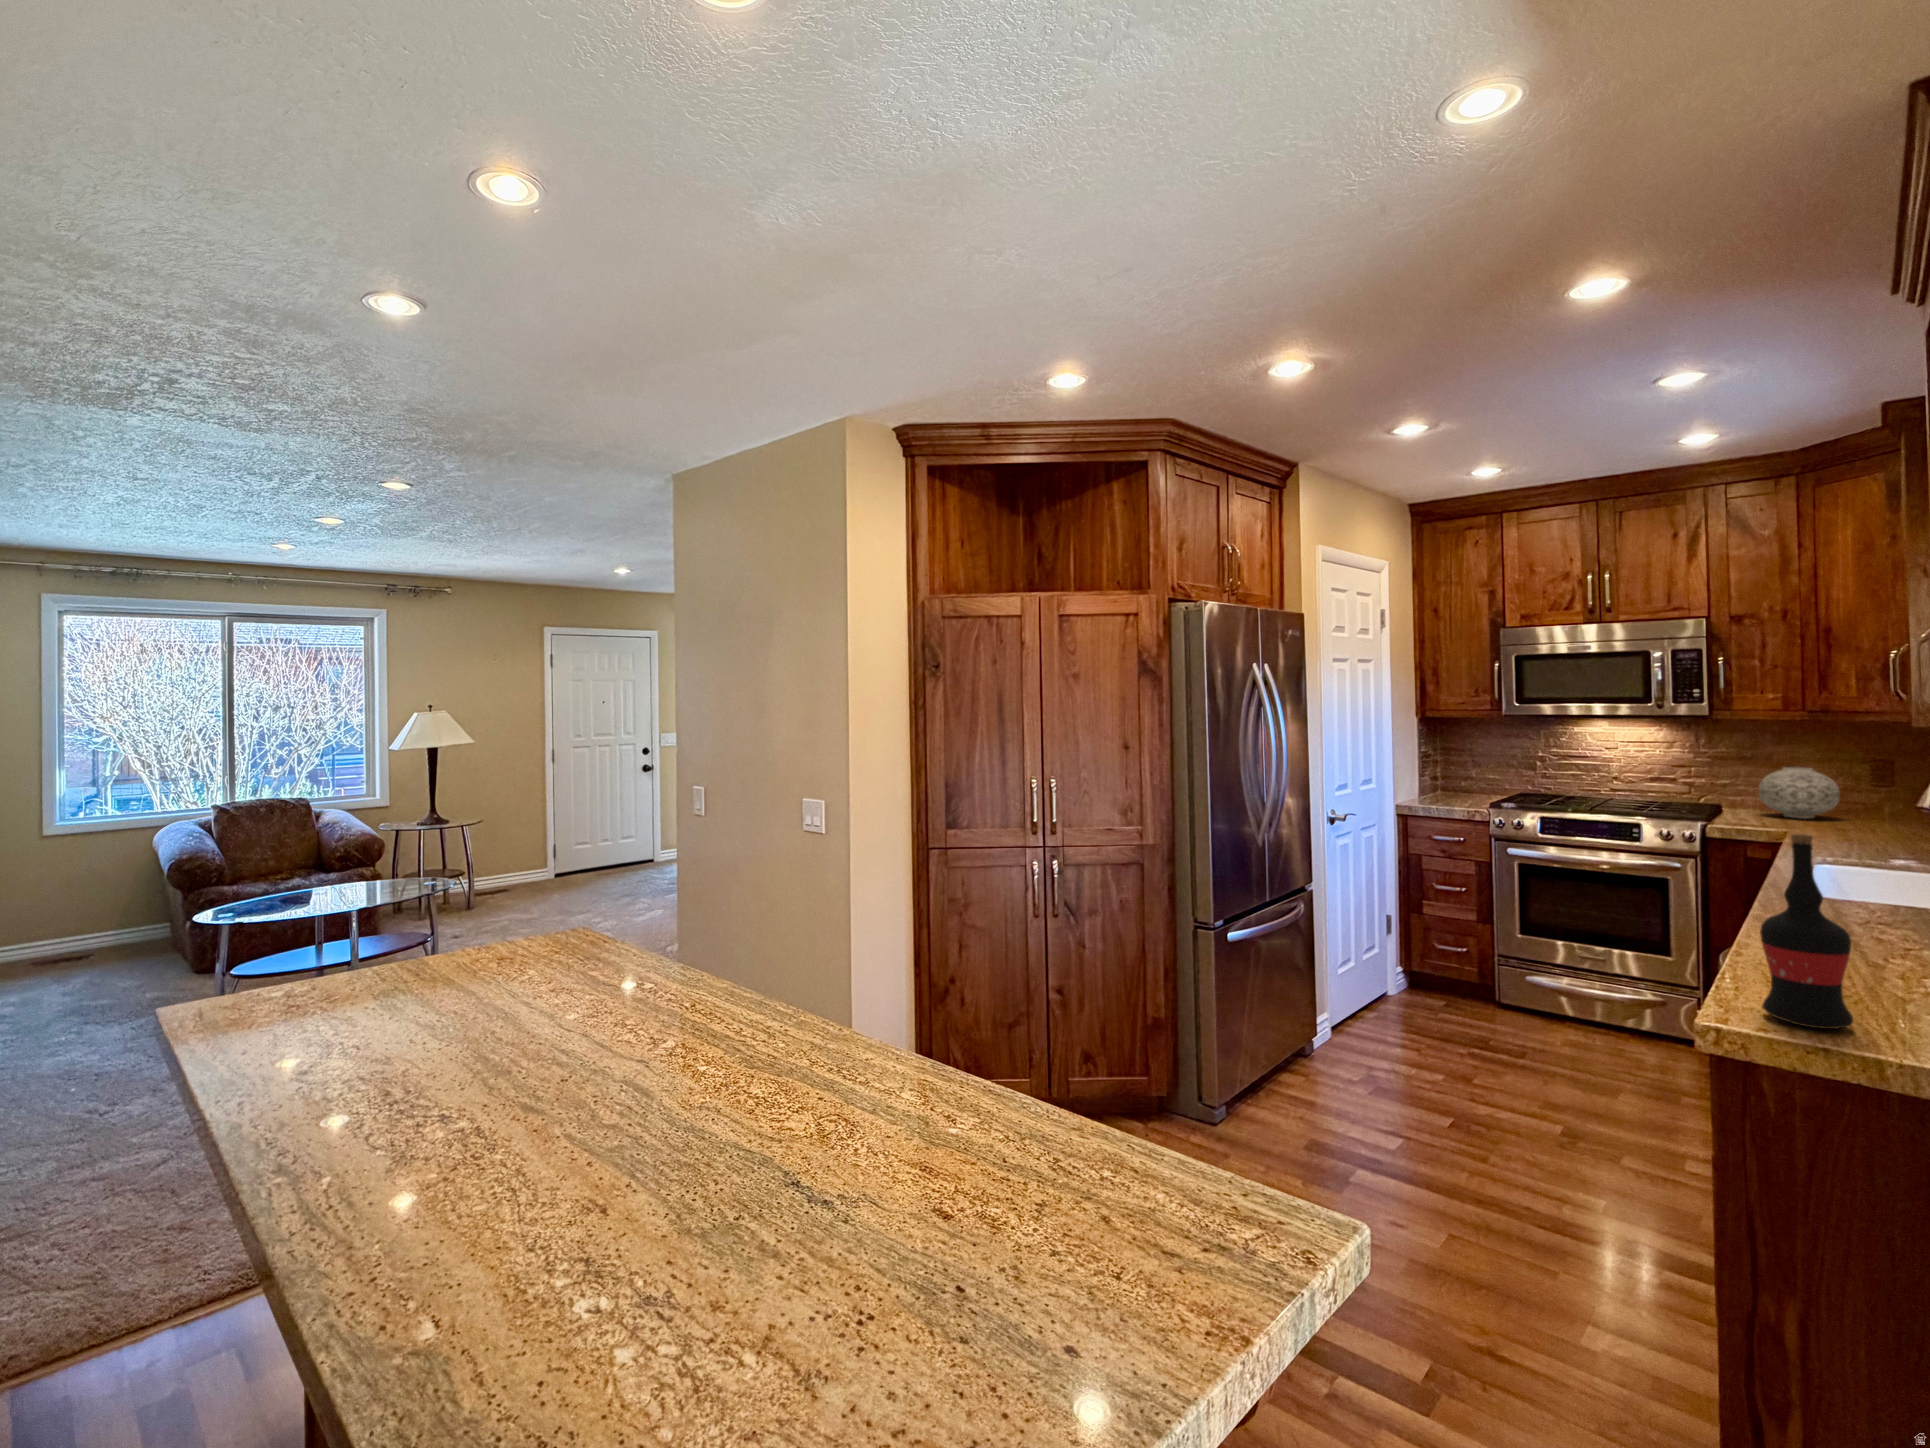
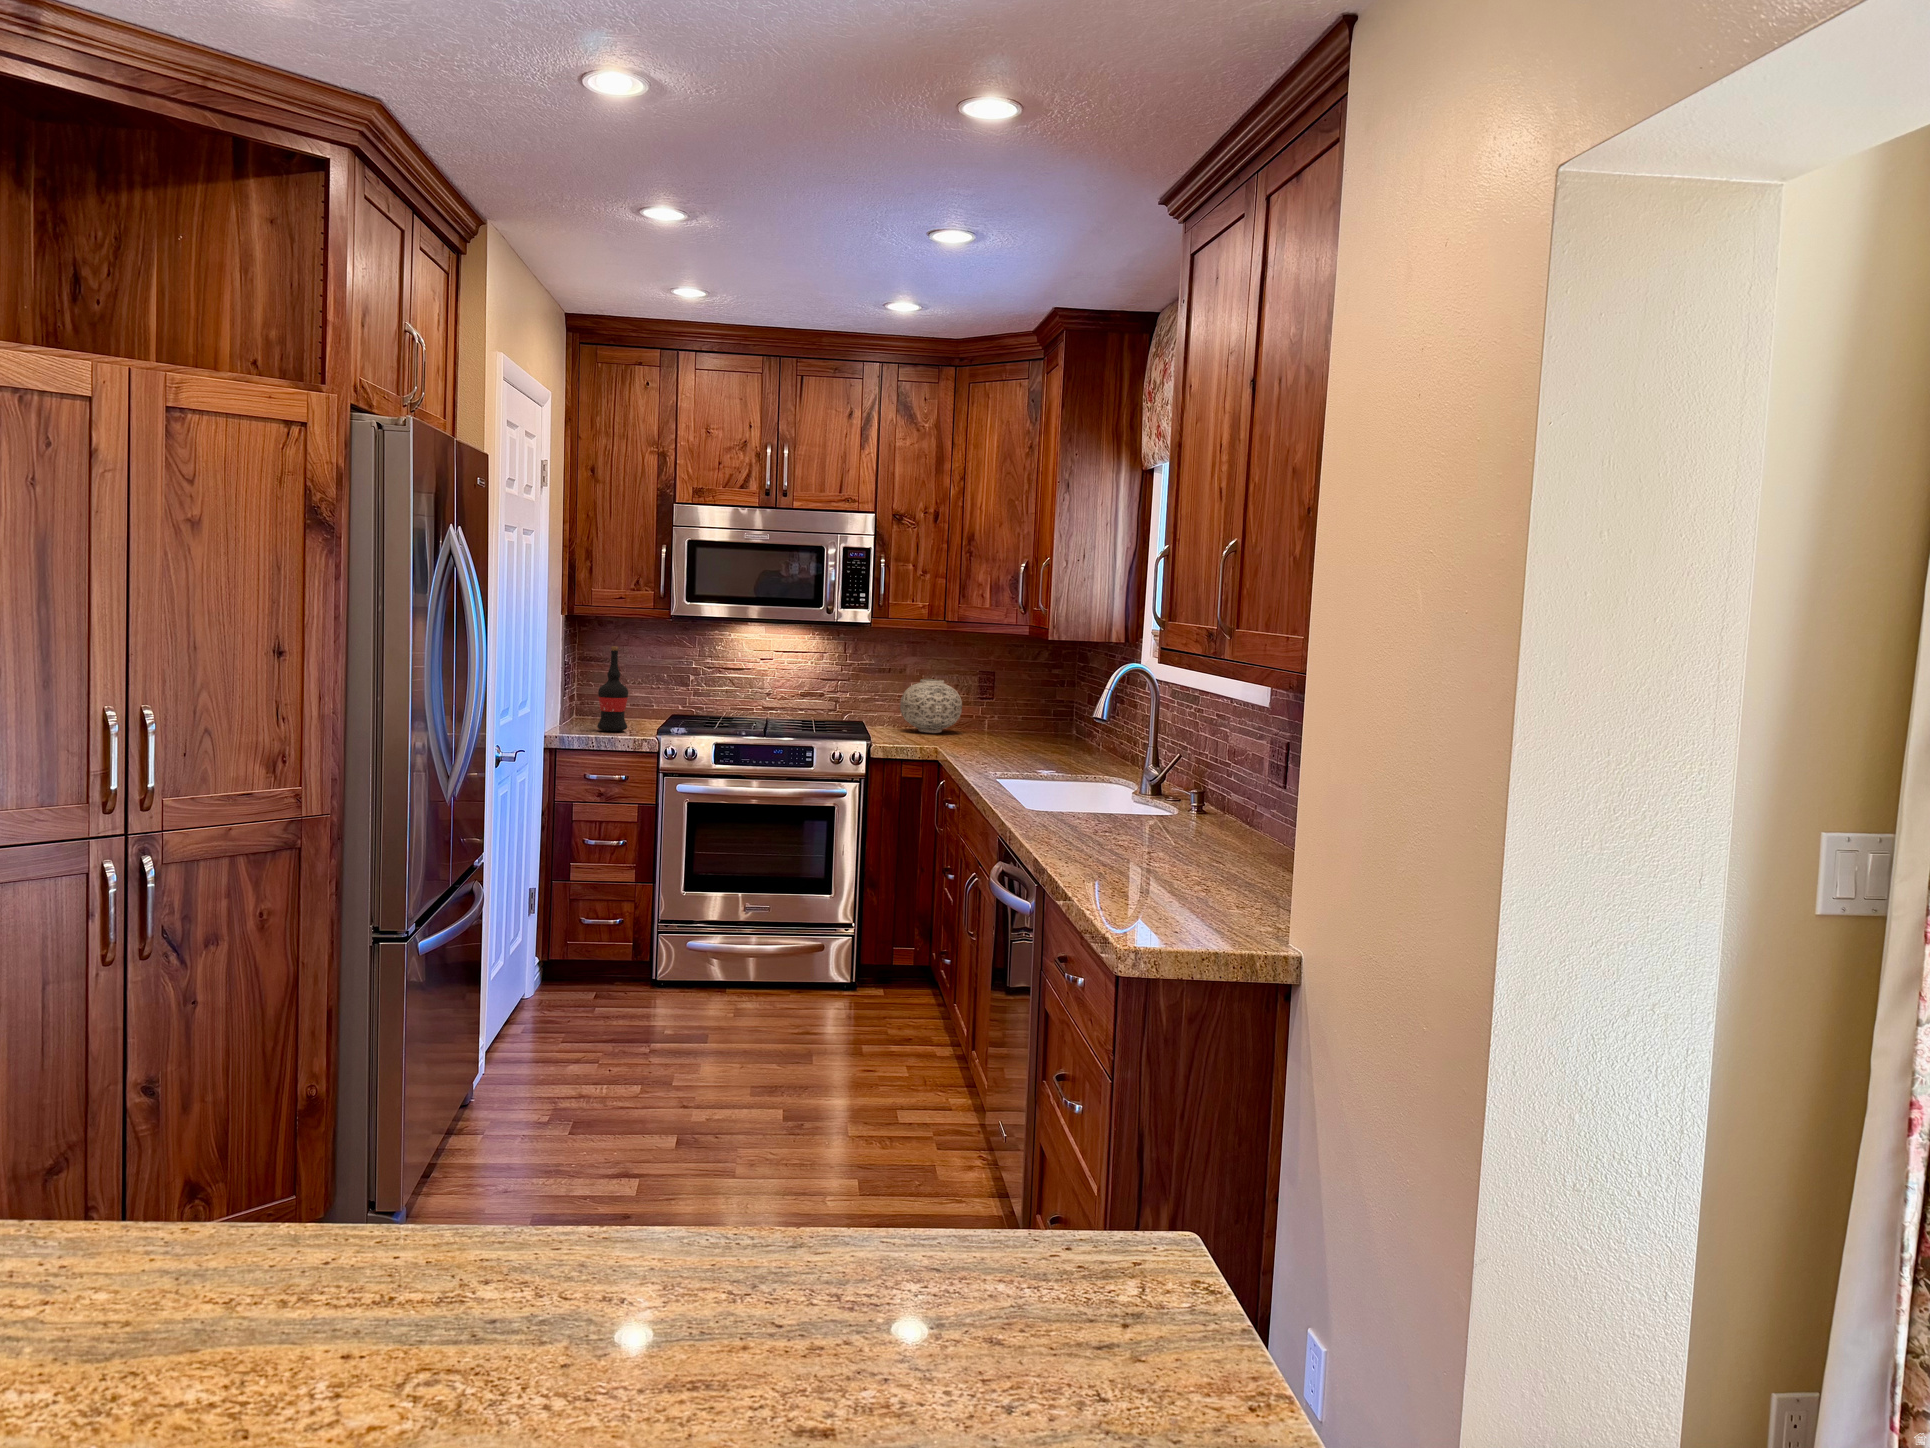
wine bottle: present [1760,834,1853,1029] -> present [597,646,628,731]

